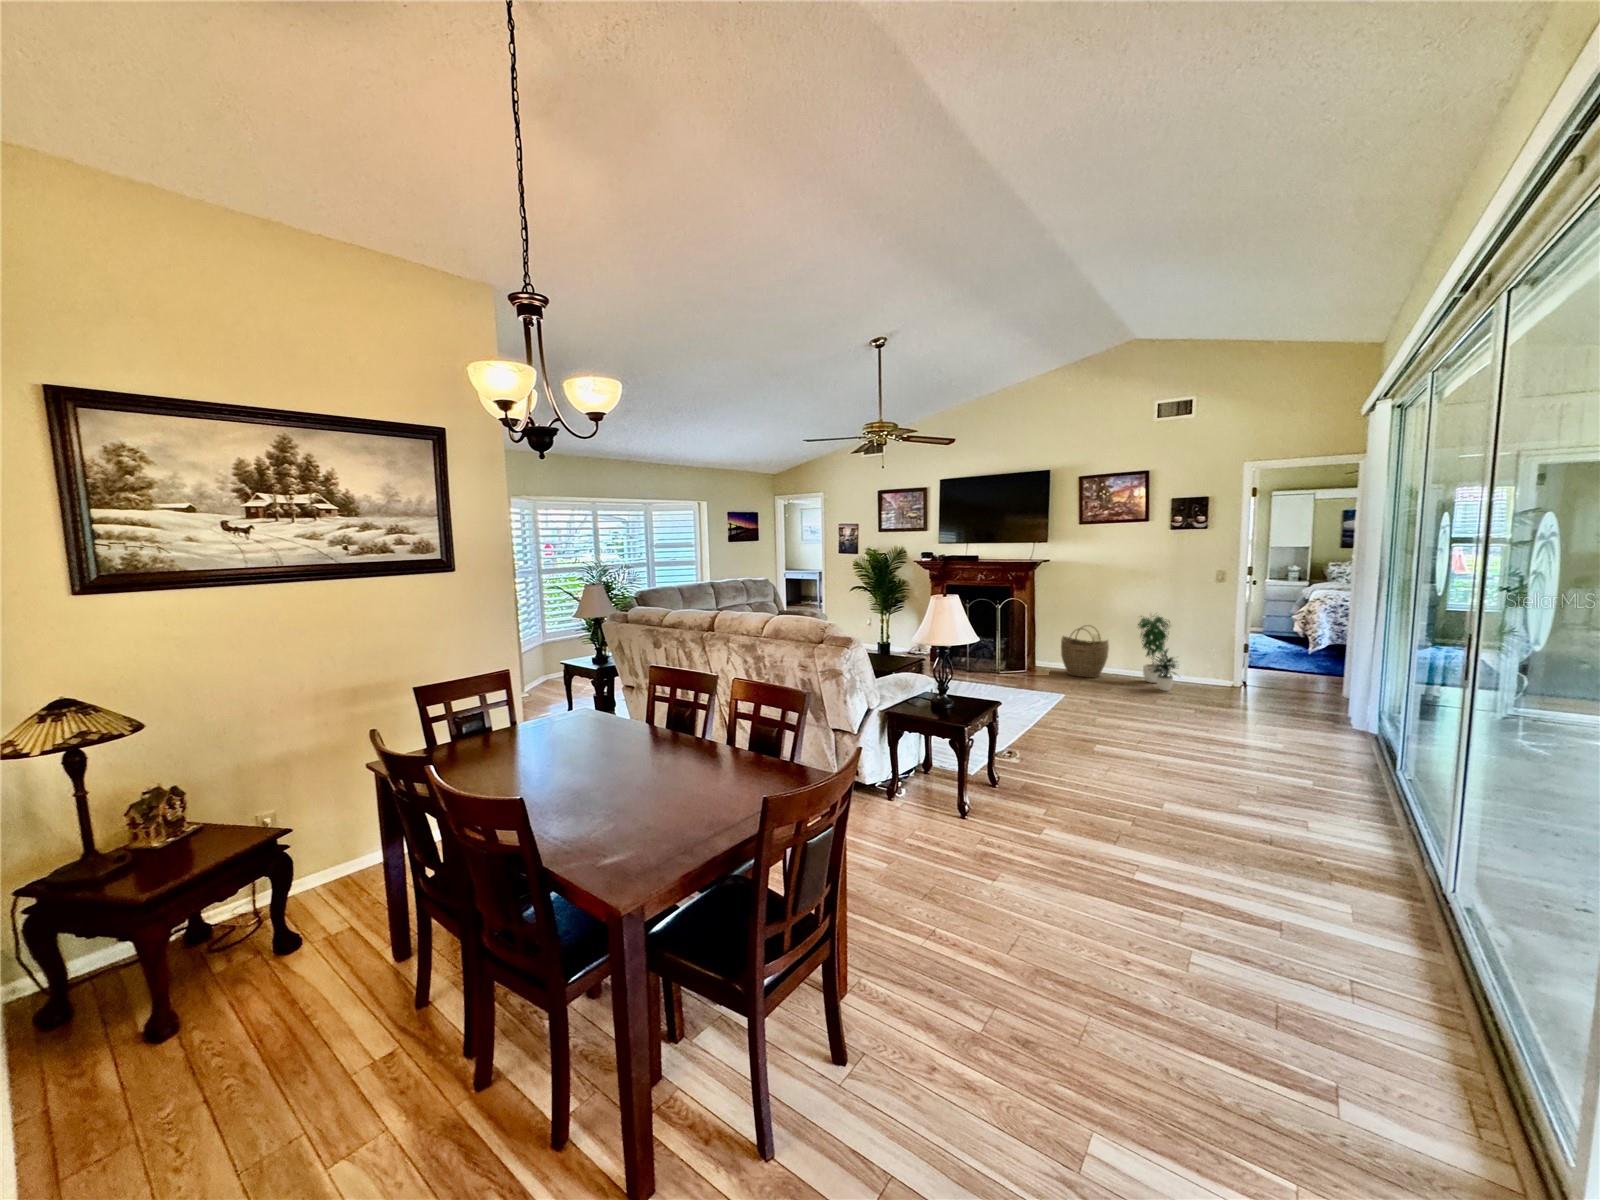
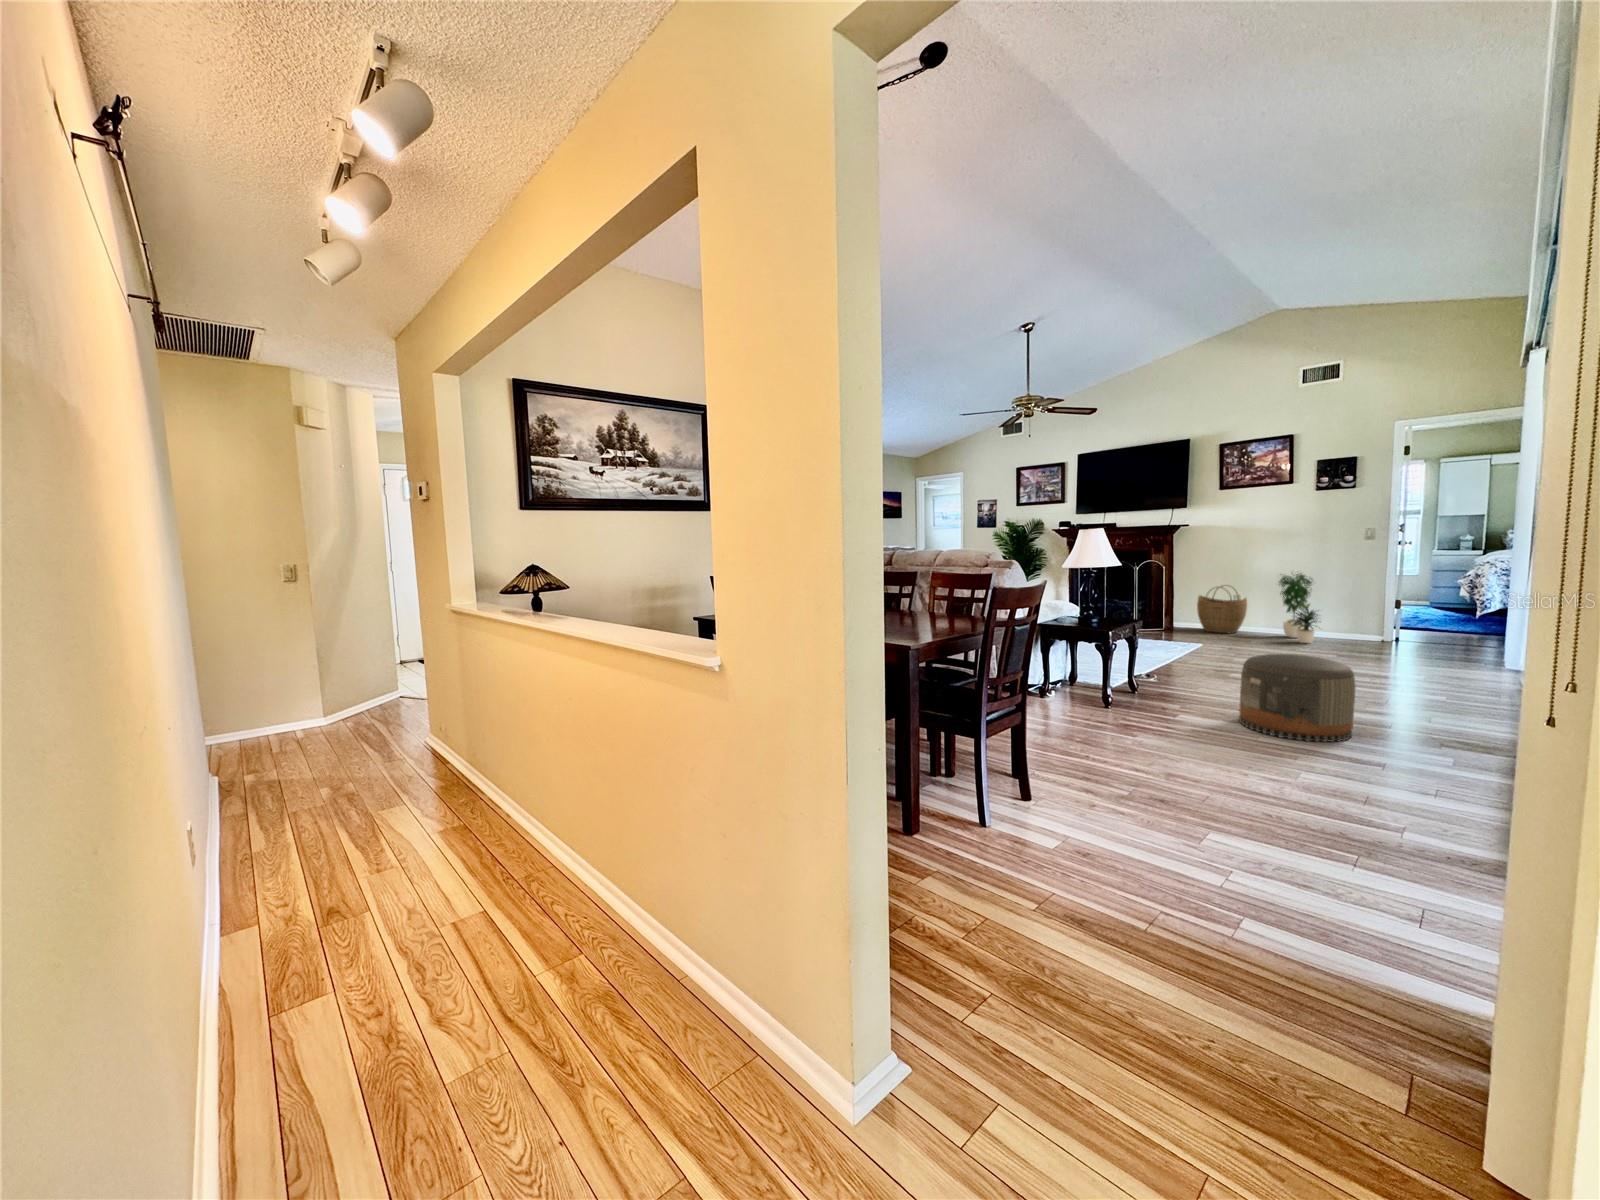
pouf: none [1116,744,1236,858] -> present [1239,654,1355,742]

